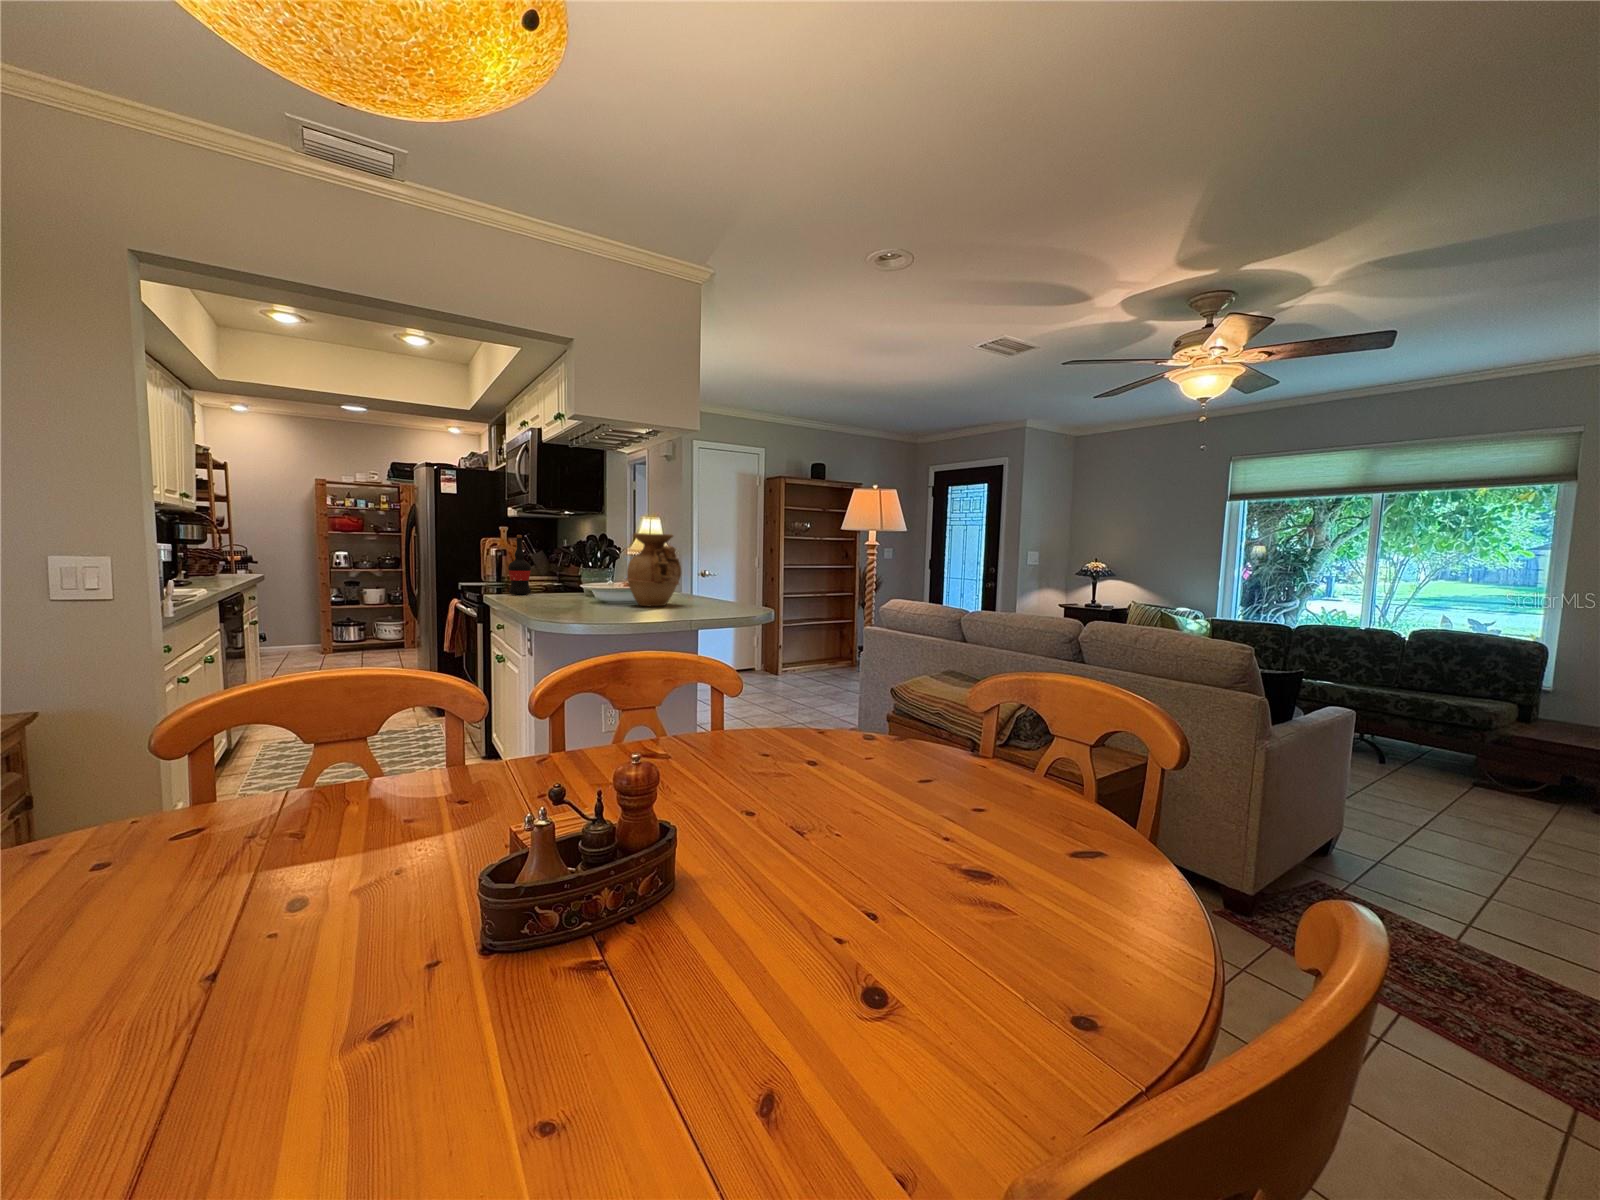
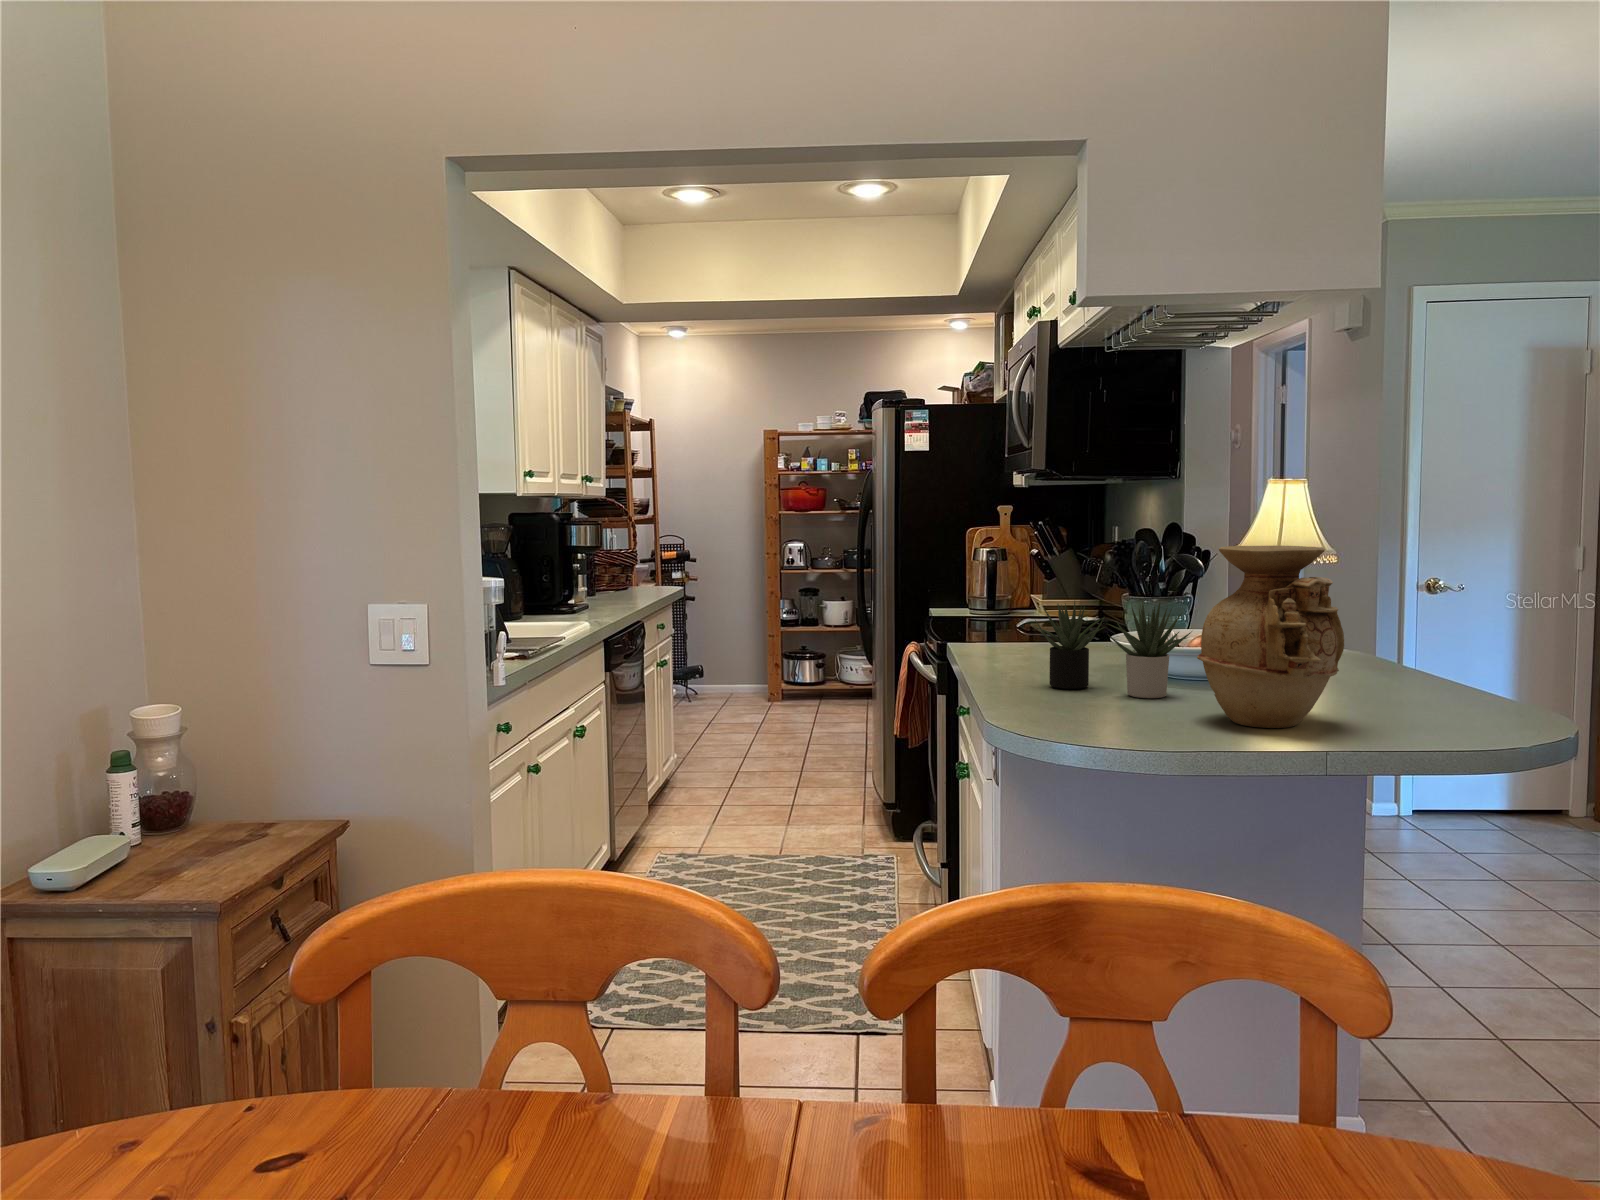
wine bottle: present [508,535,531,595] -> none [978,538,1021,656]
succulent plant: none [544,558,621,602] -> present [1035,600,1192,698]

